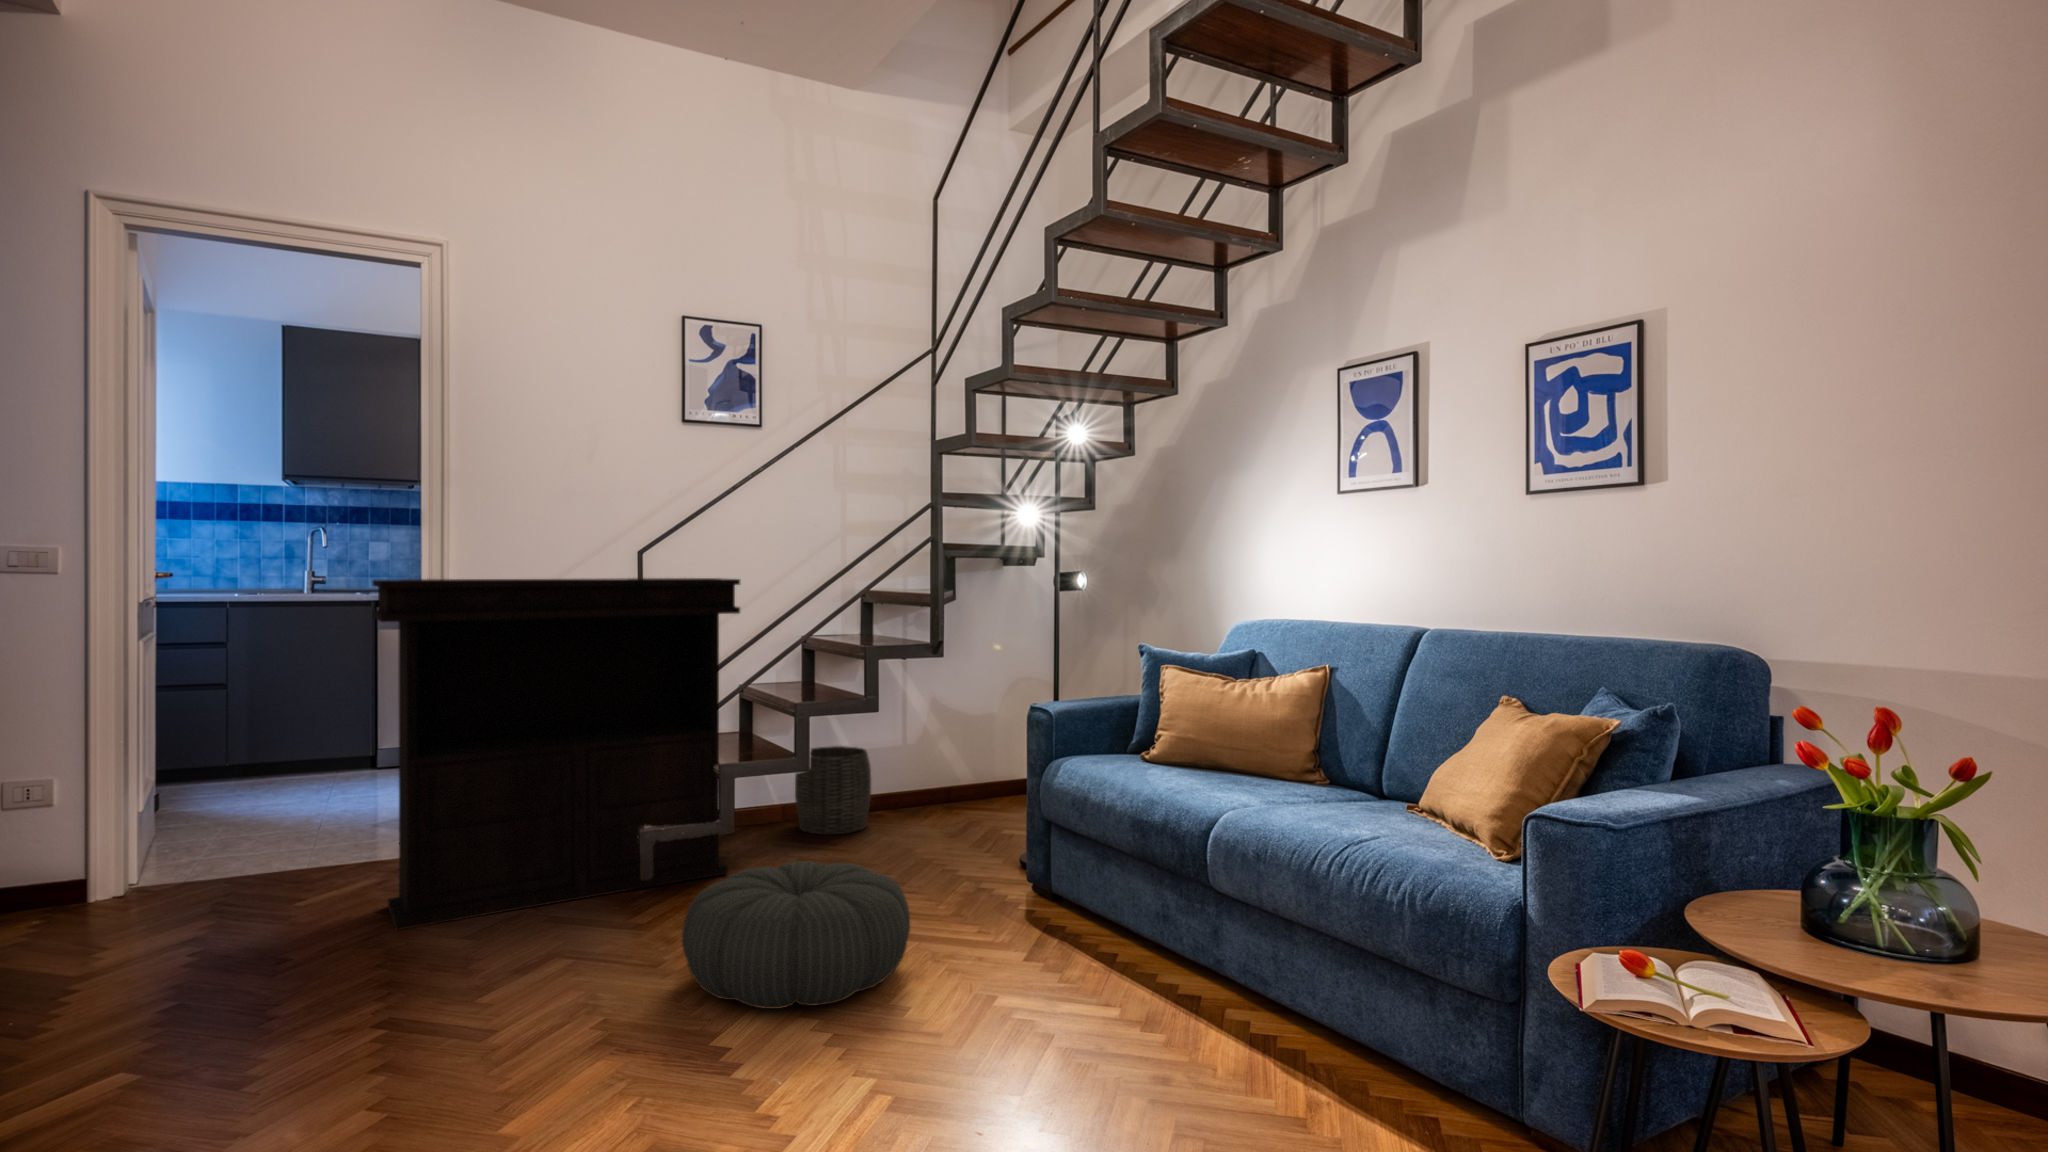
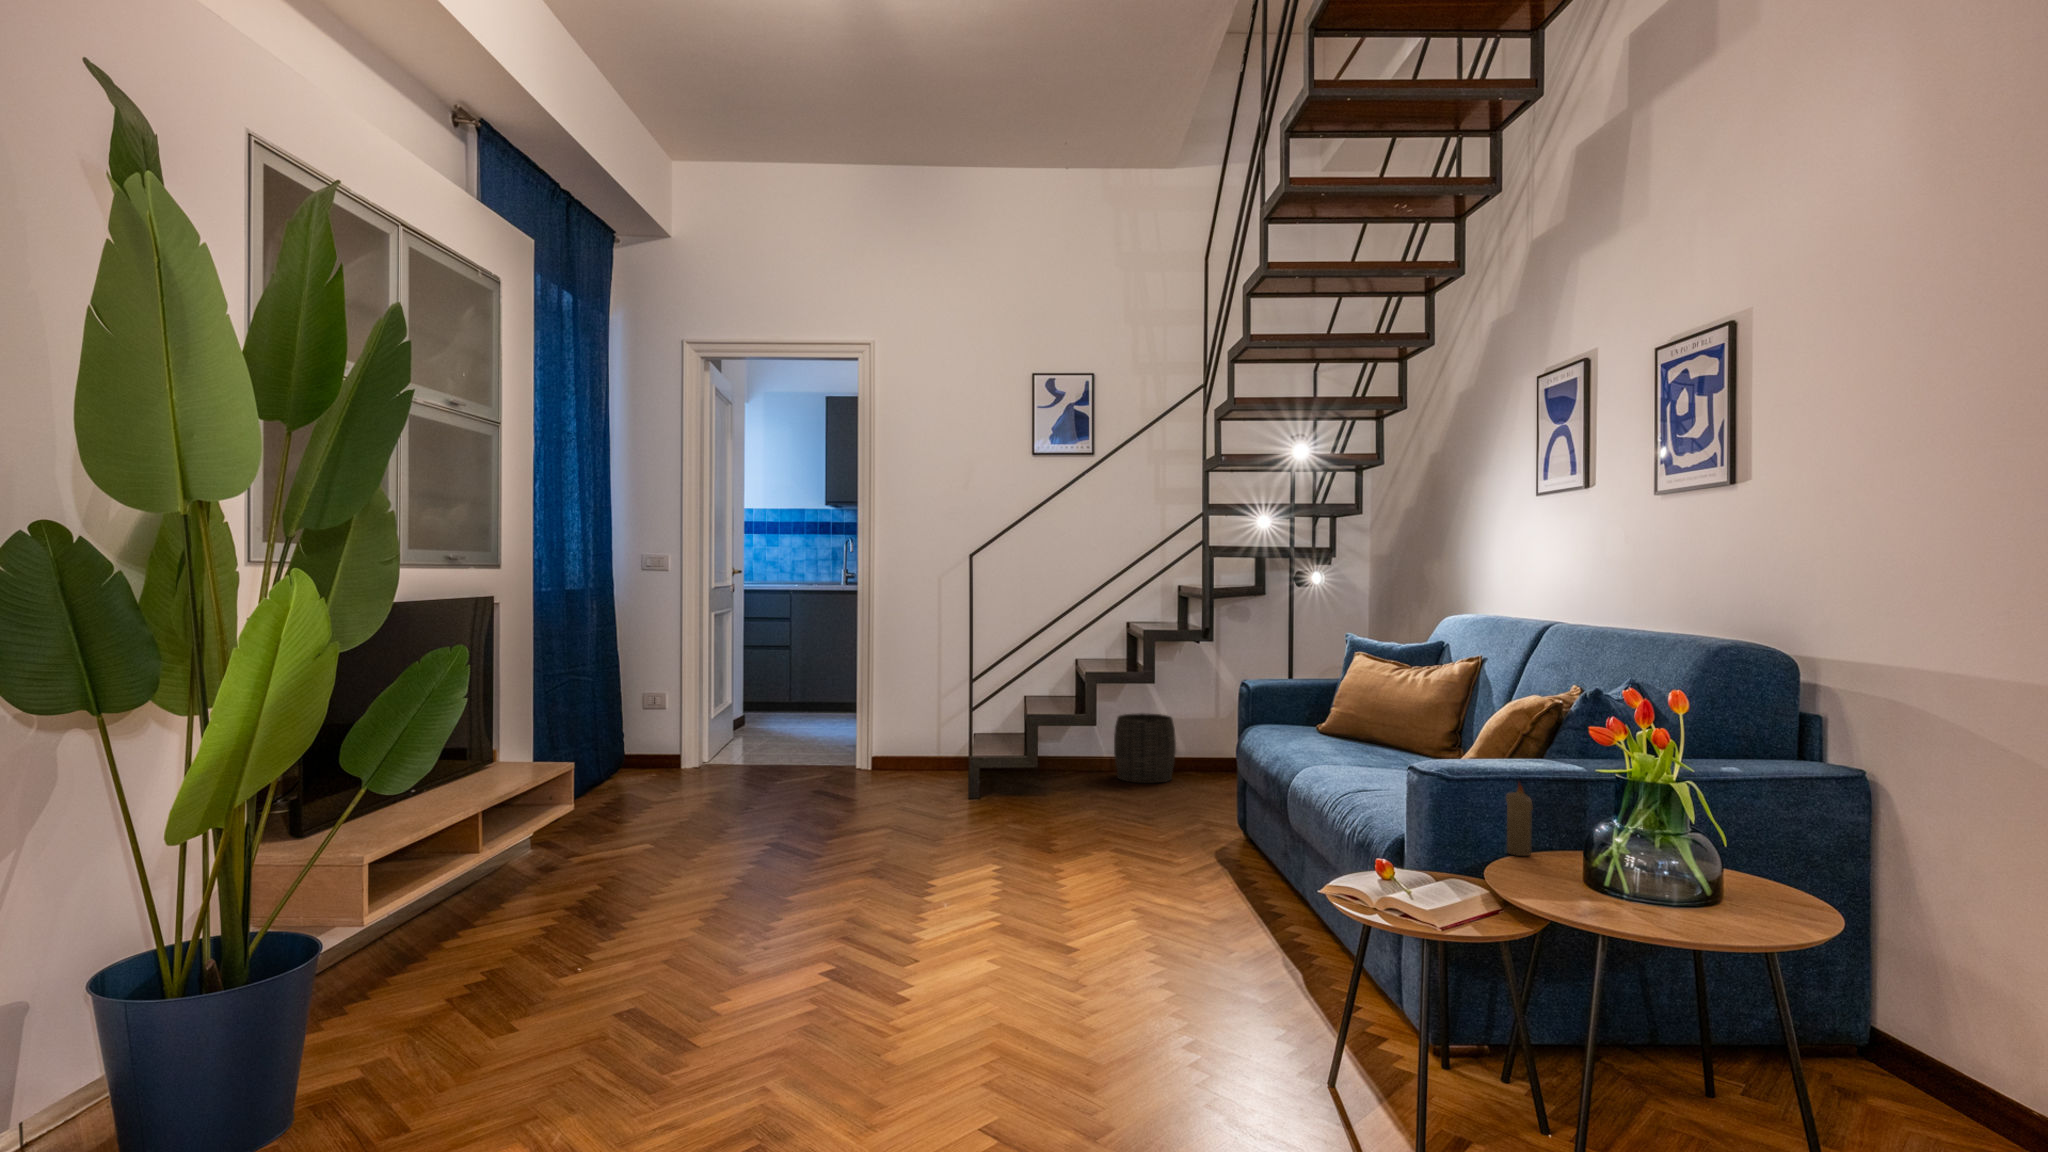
console table: present [372,578,740,930] -> none [809,575,1045,802]
candle: none [1747,843,1785,939] -> present [1506,783,1533,856]
pouf: present [682,861,910,1009] -> none [942,779,1102,871]

